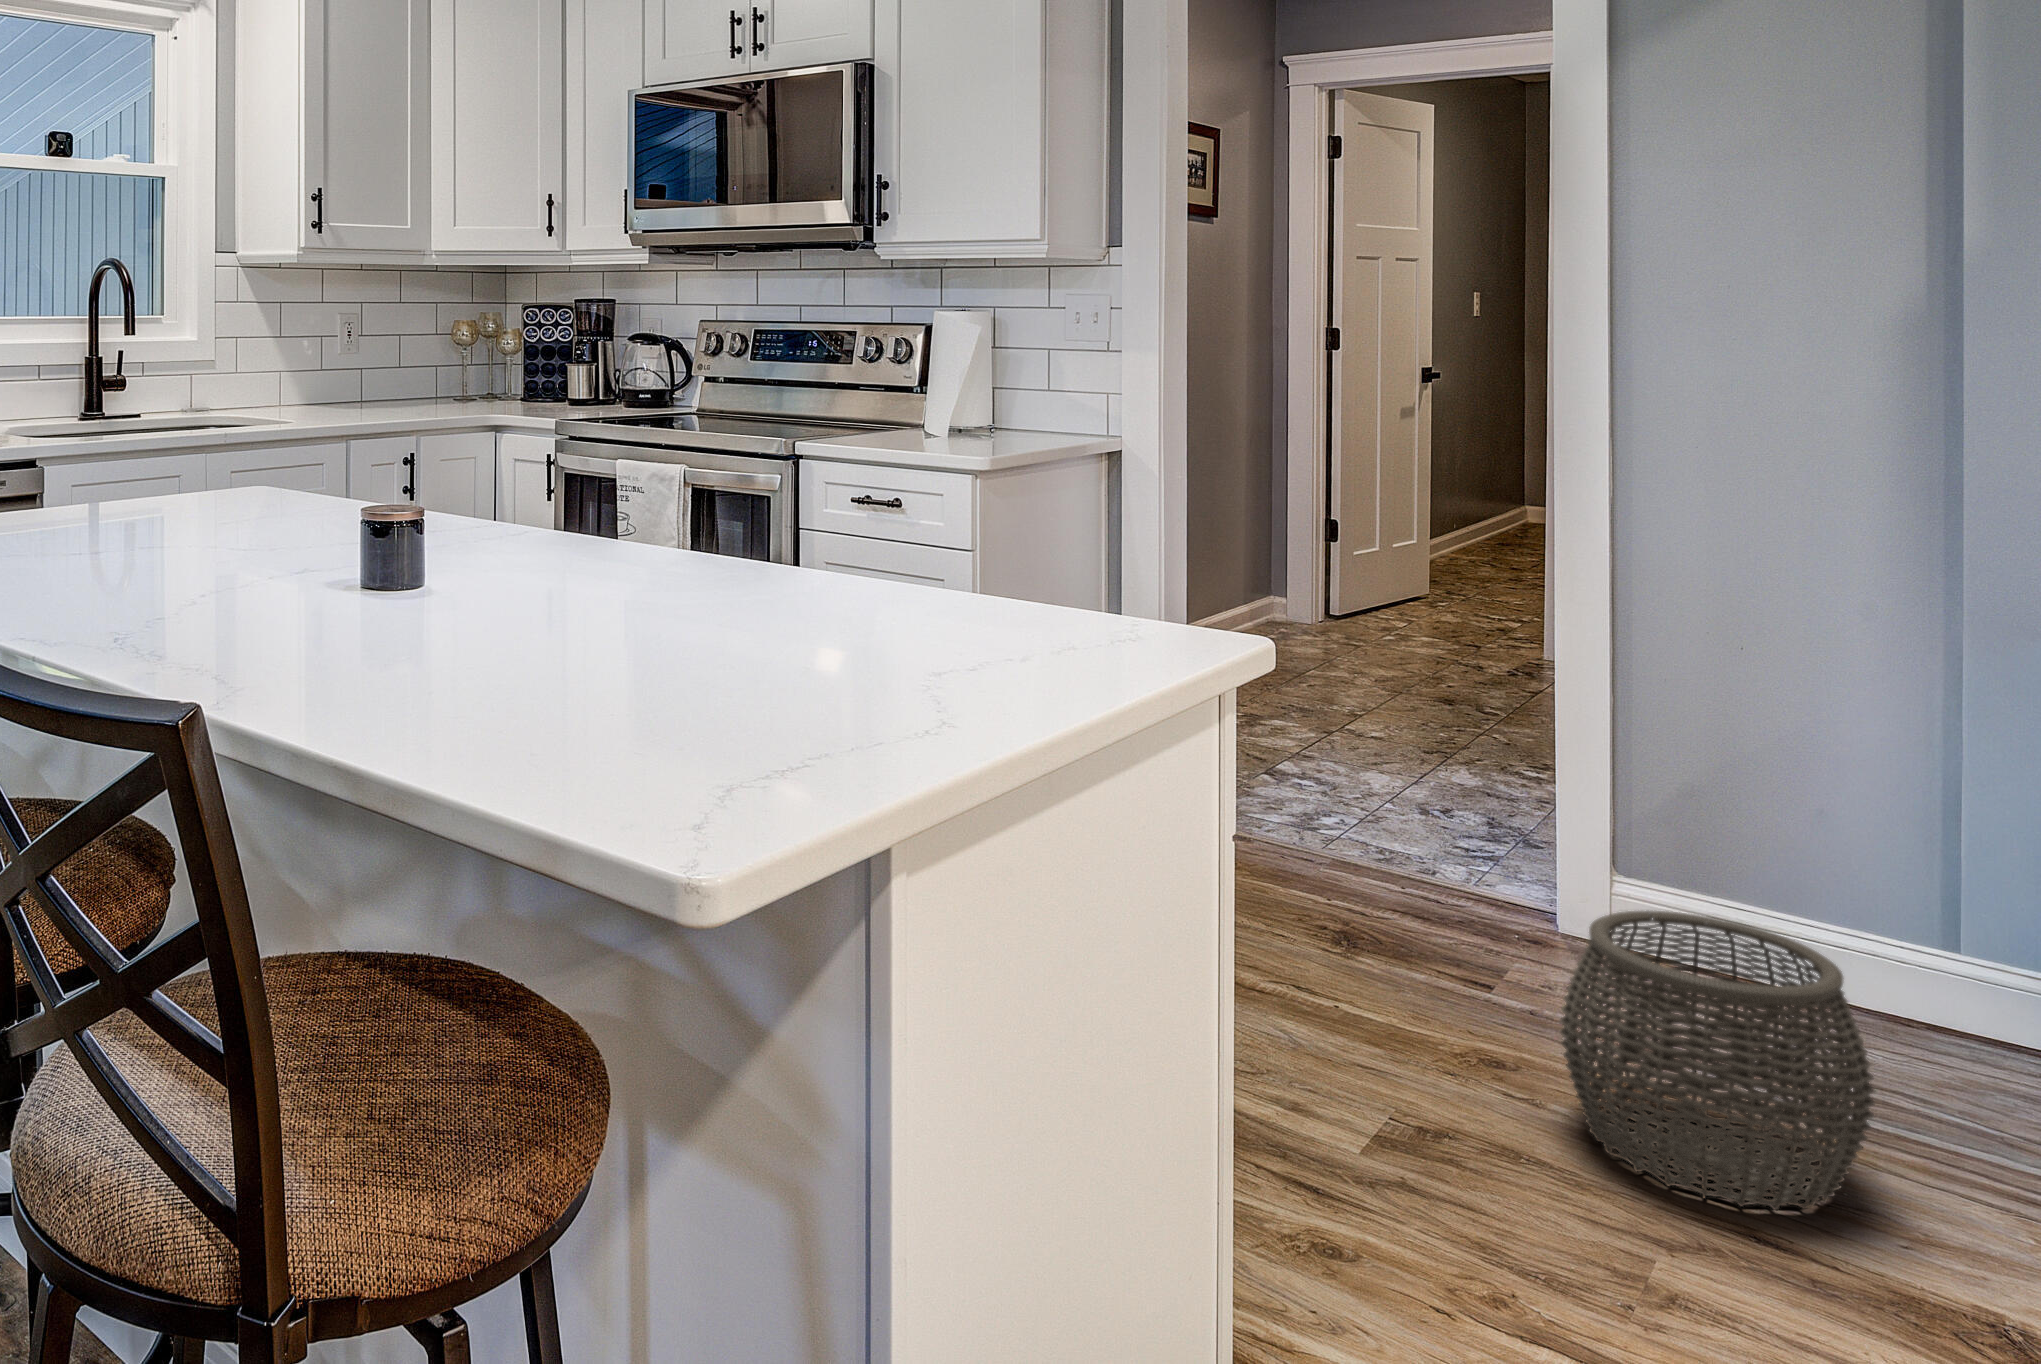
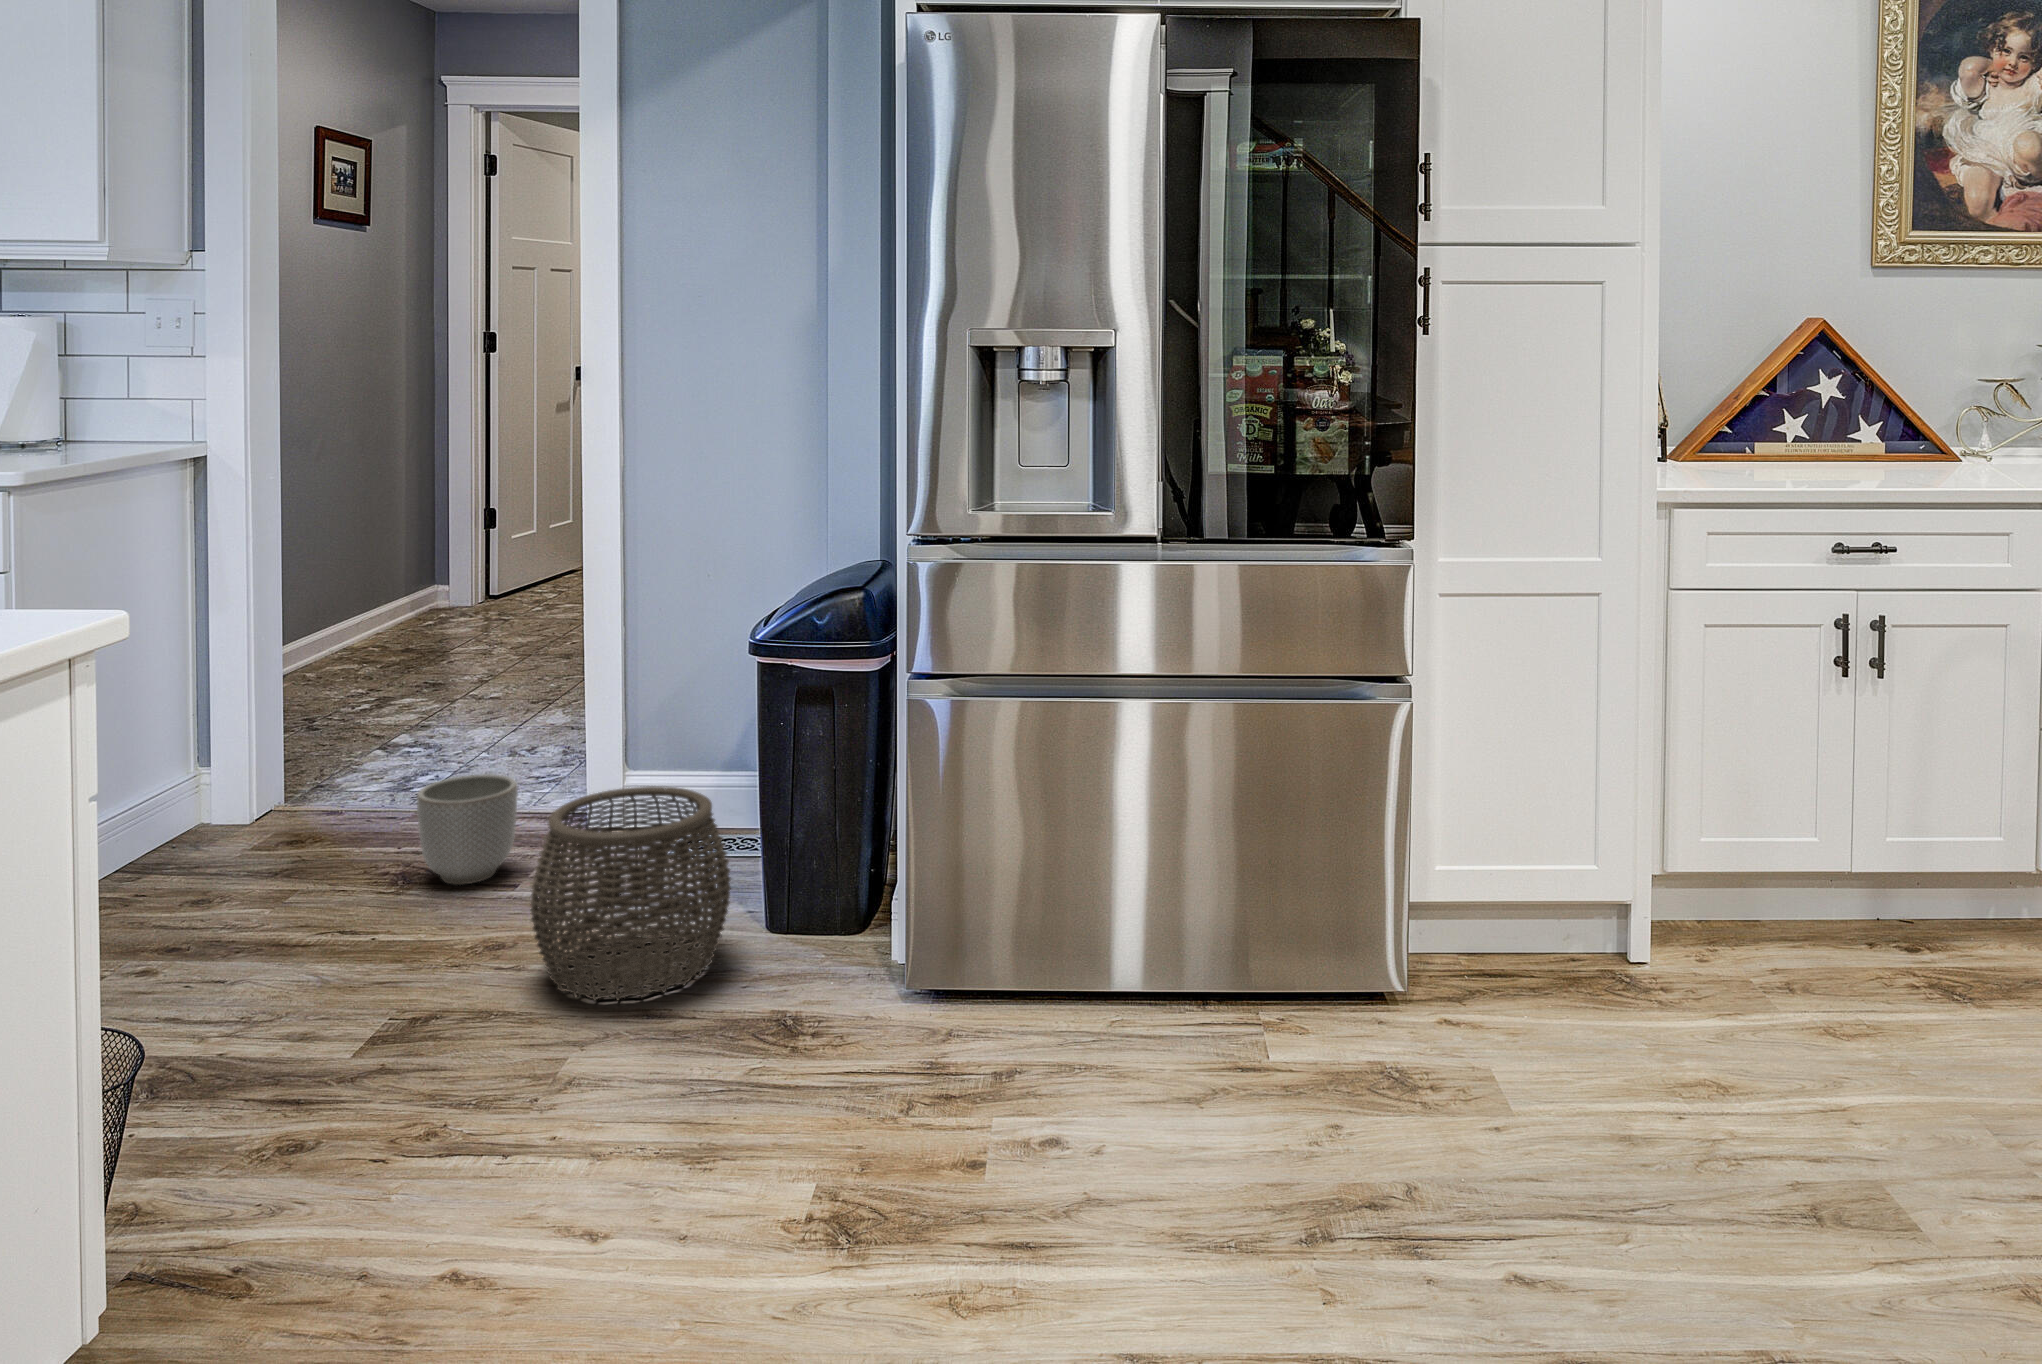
planter: none [1363,836,1486,967] -> present [417,774,518,885]

